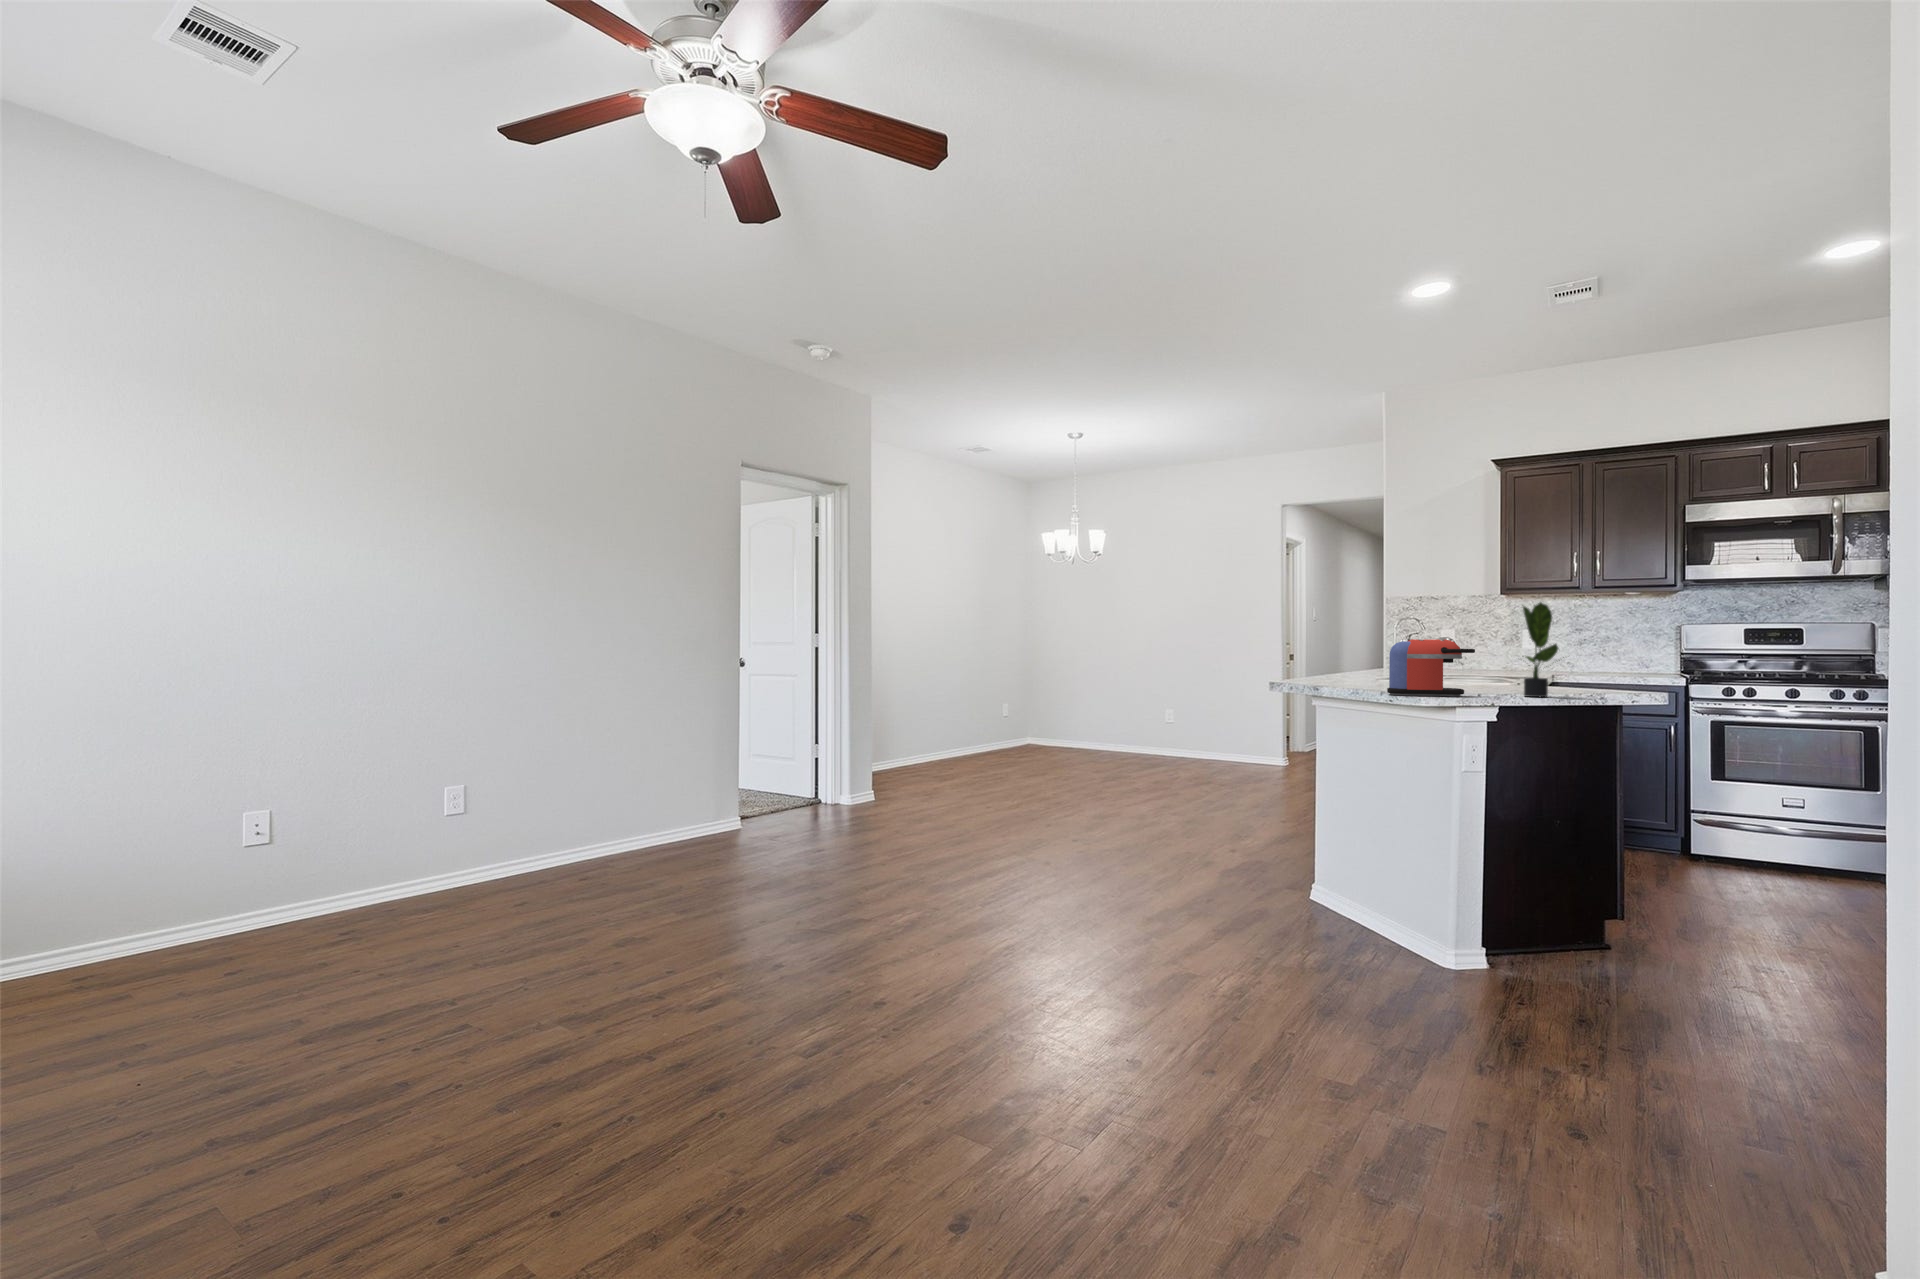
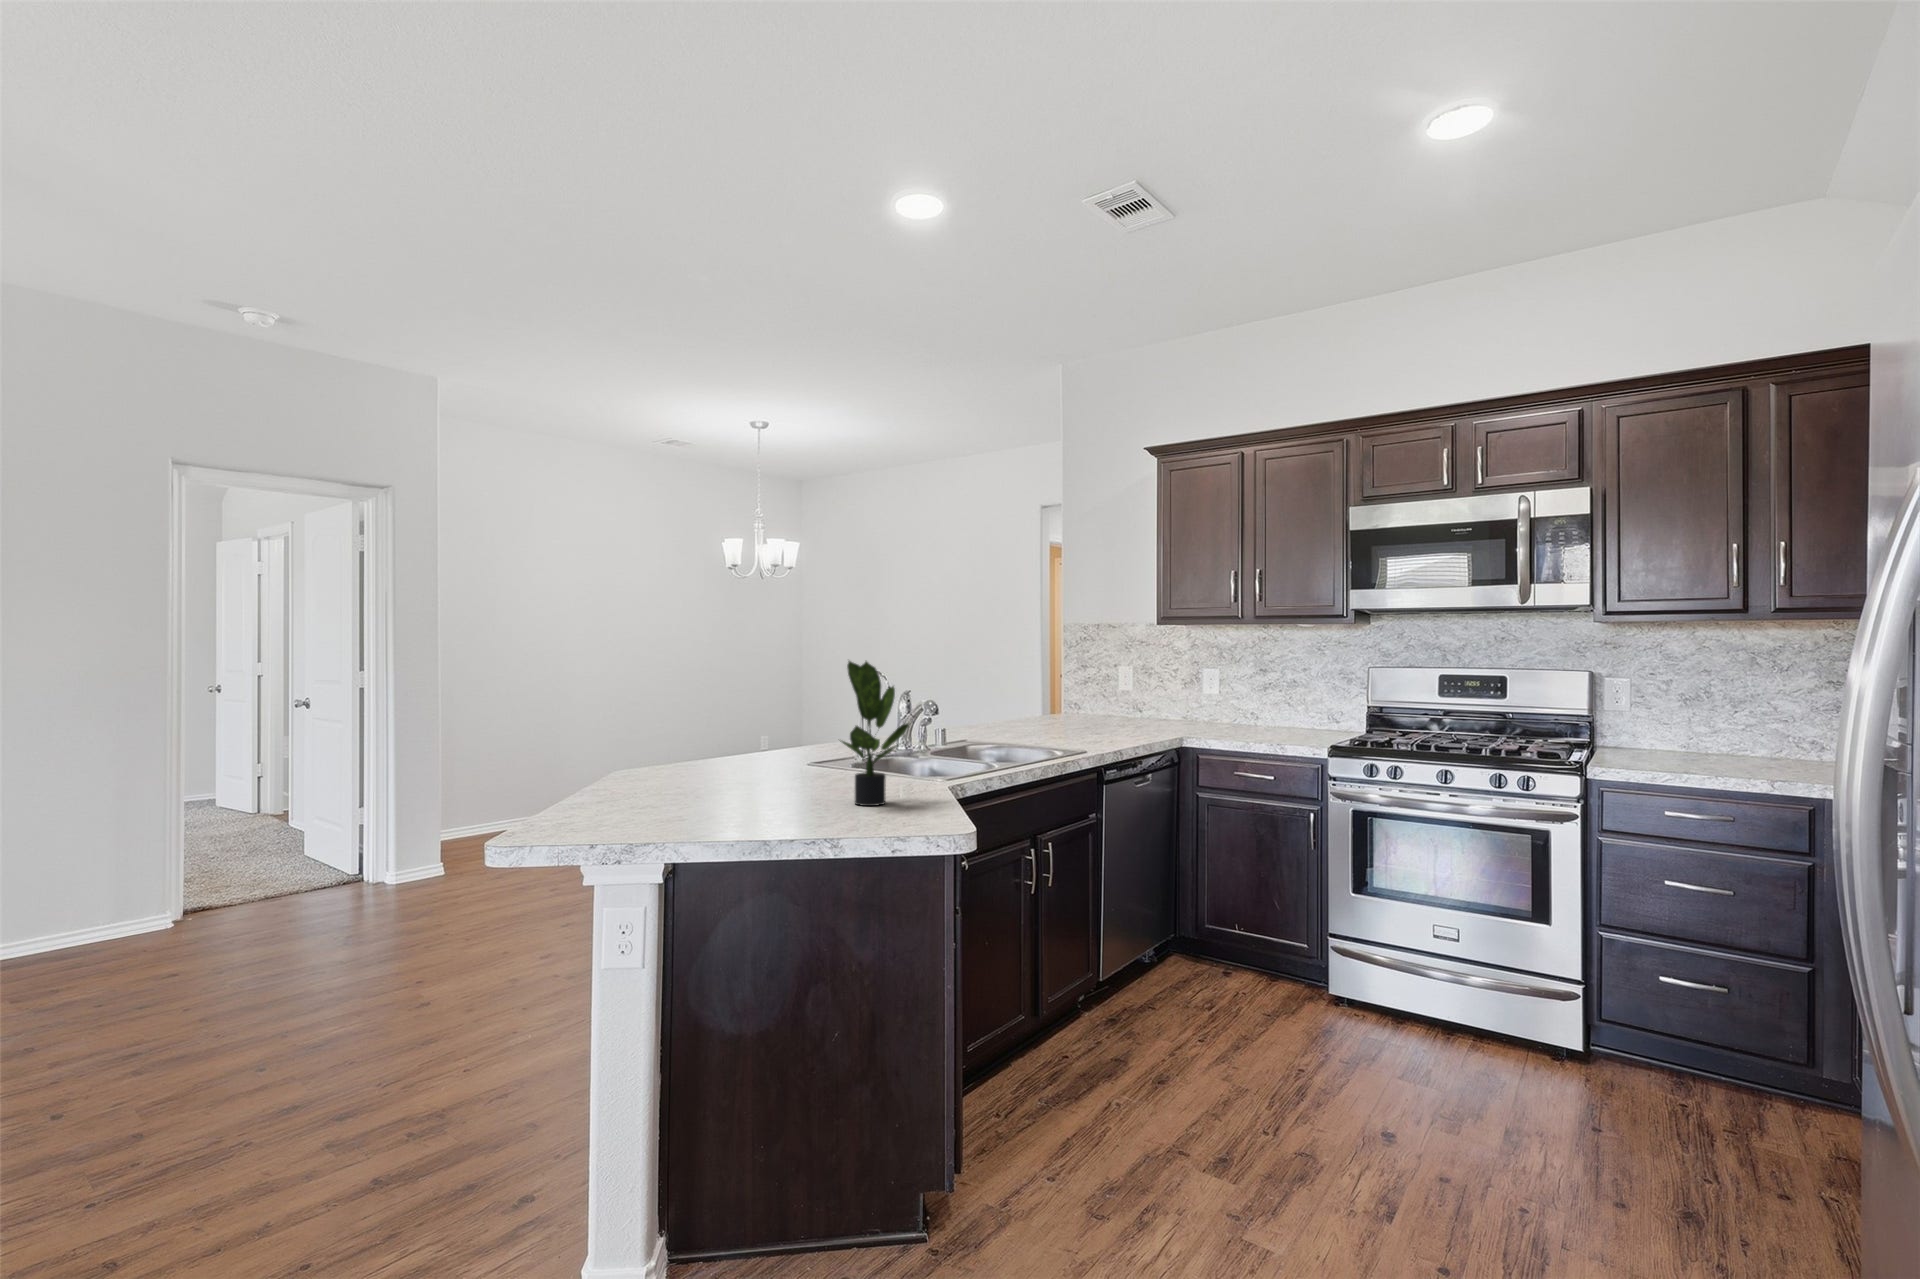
coffee maker: present [1387,640,1475,697] -> none [650,715,770,805]

